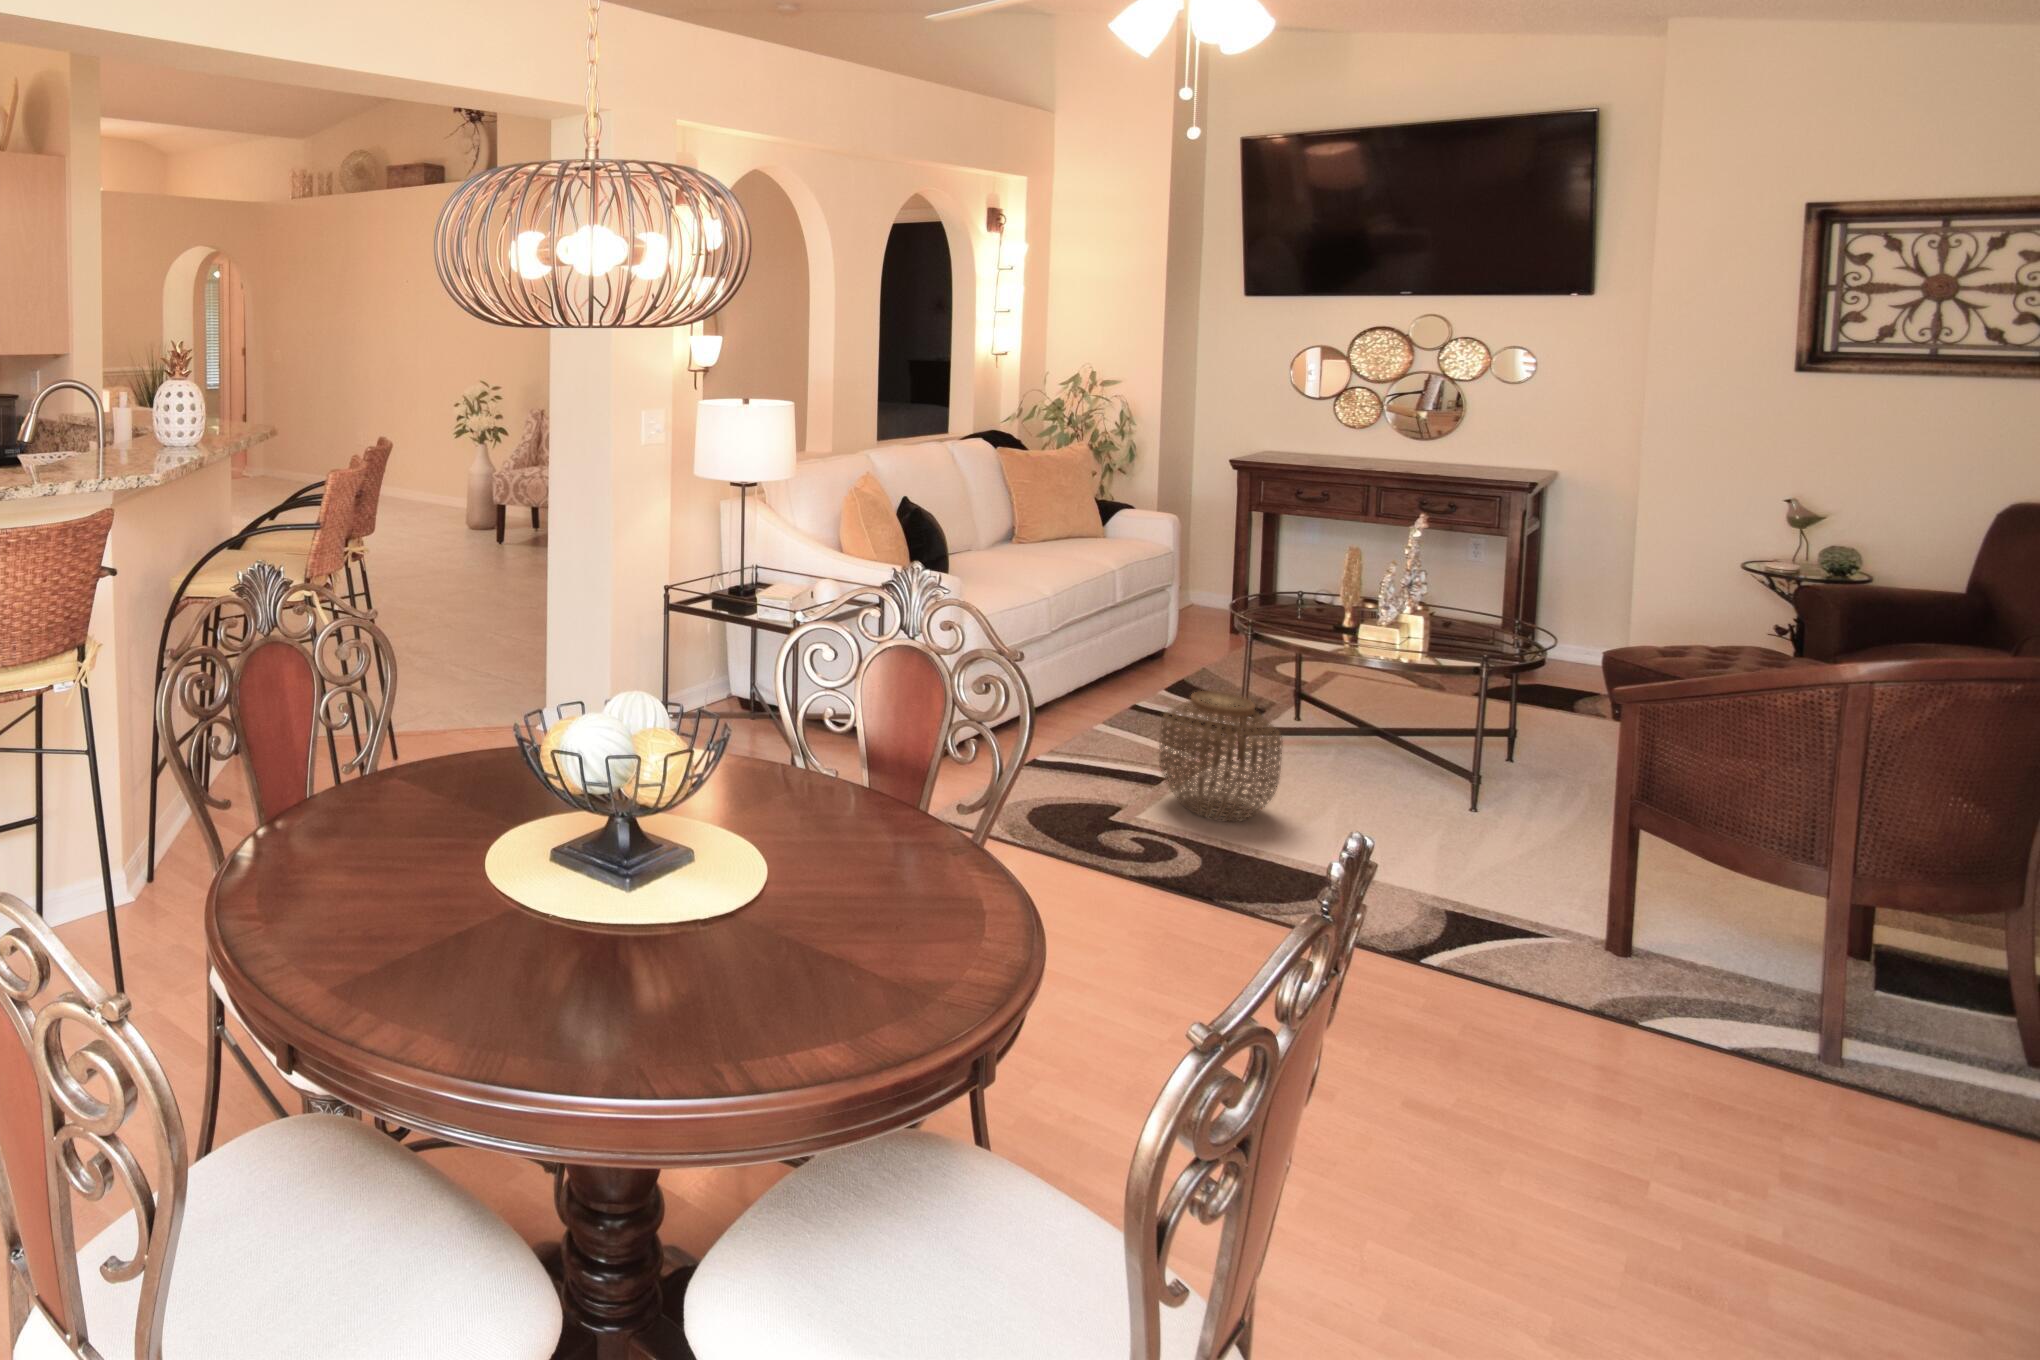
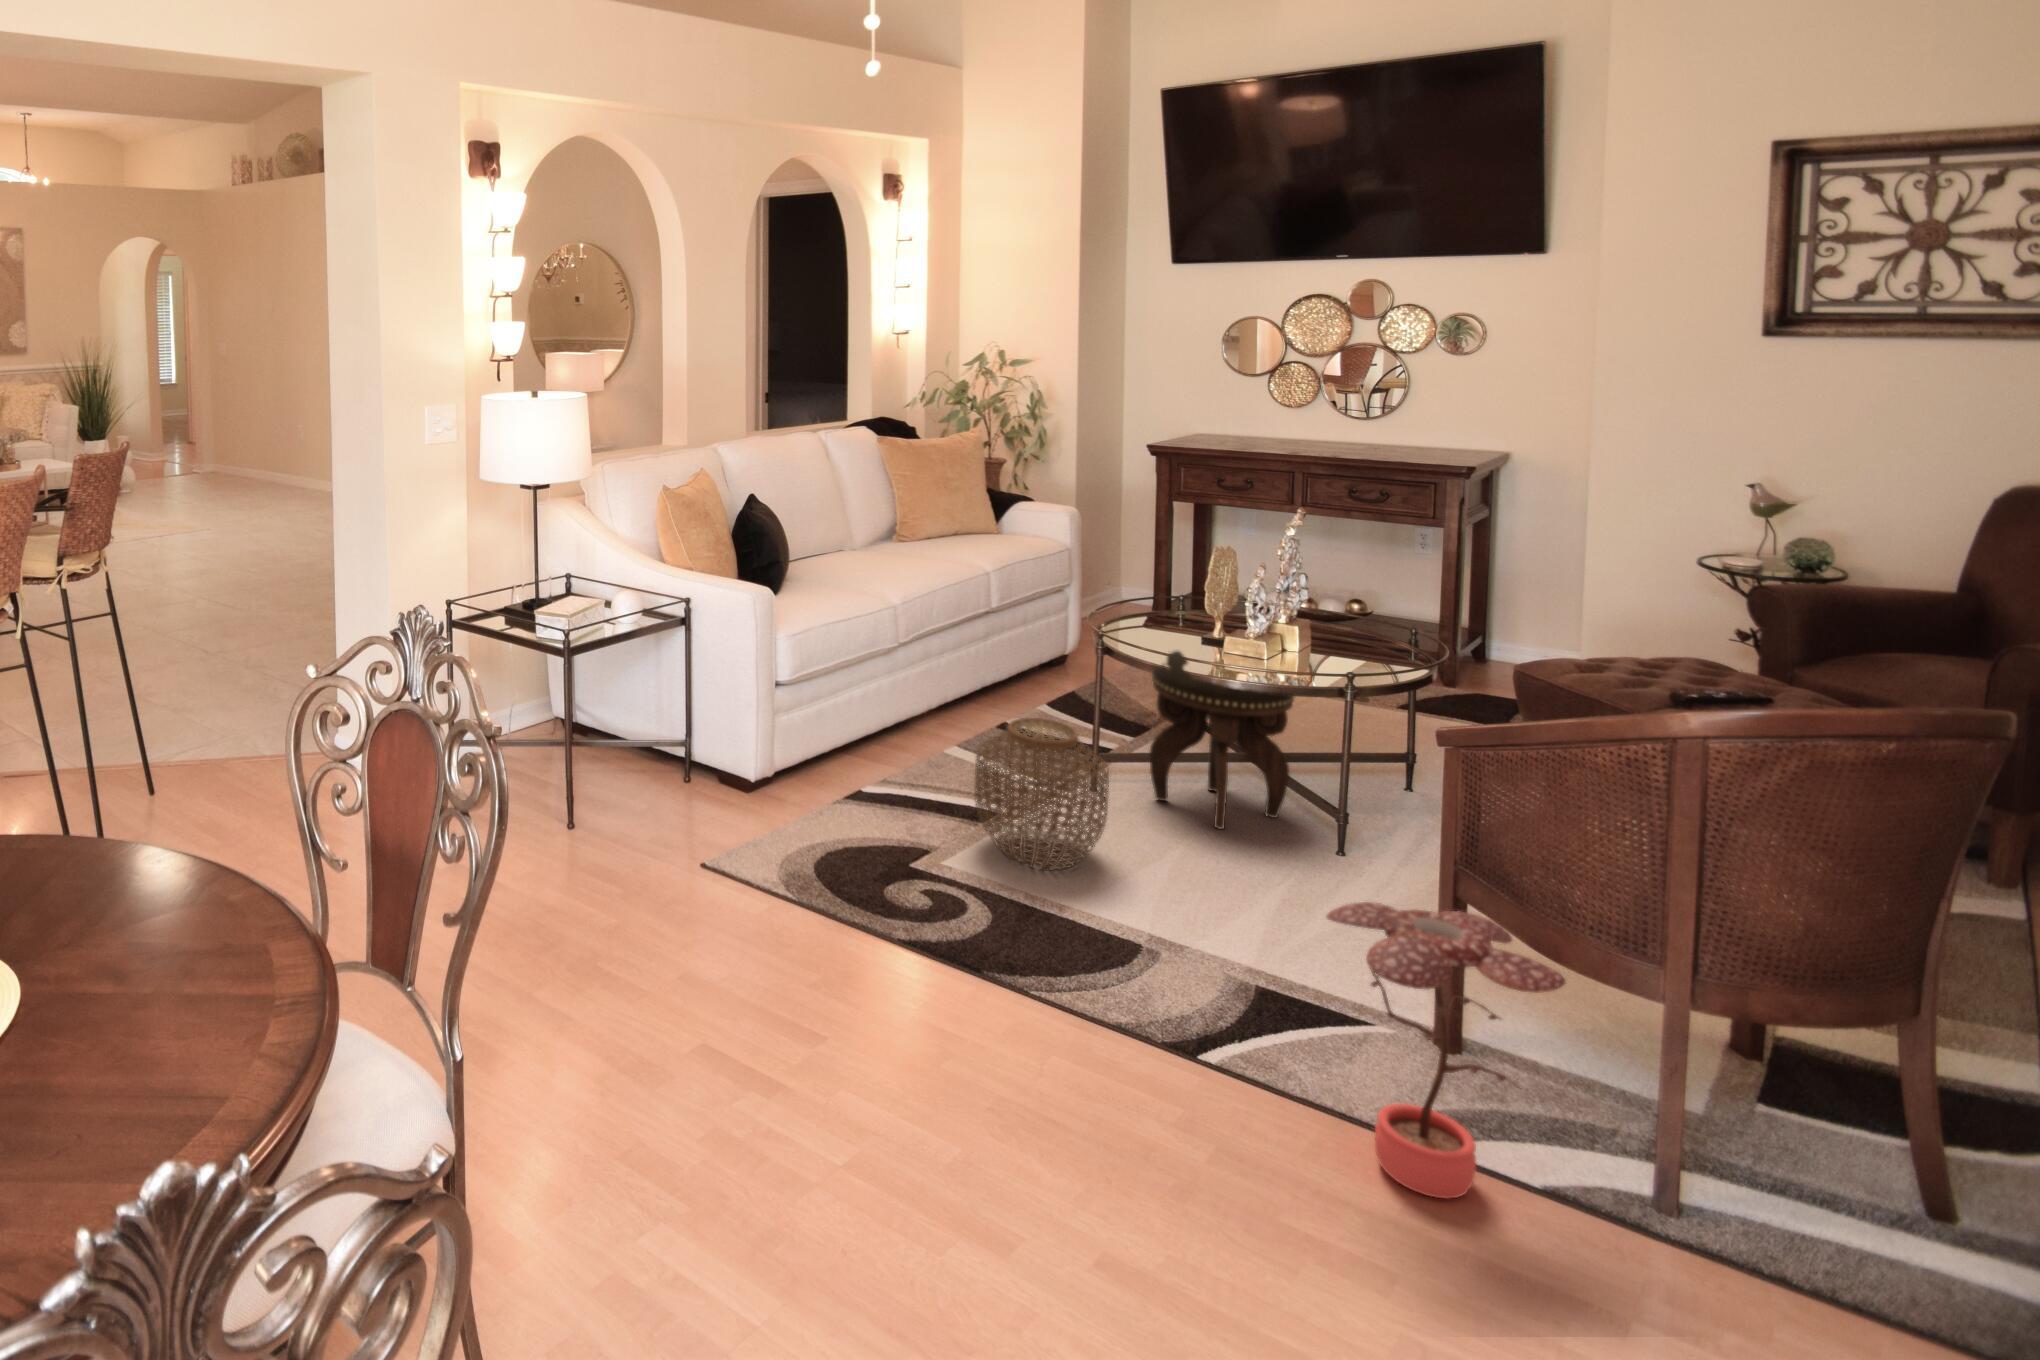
footstool: none [1291,633,1425,791] -> present [1149,651,1294,829]
potted plant: none [1548,821,1760,1055] -> present [1327,902,1566,1199]

